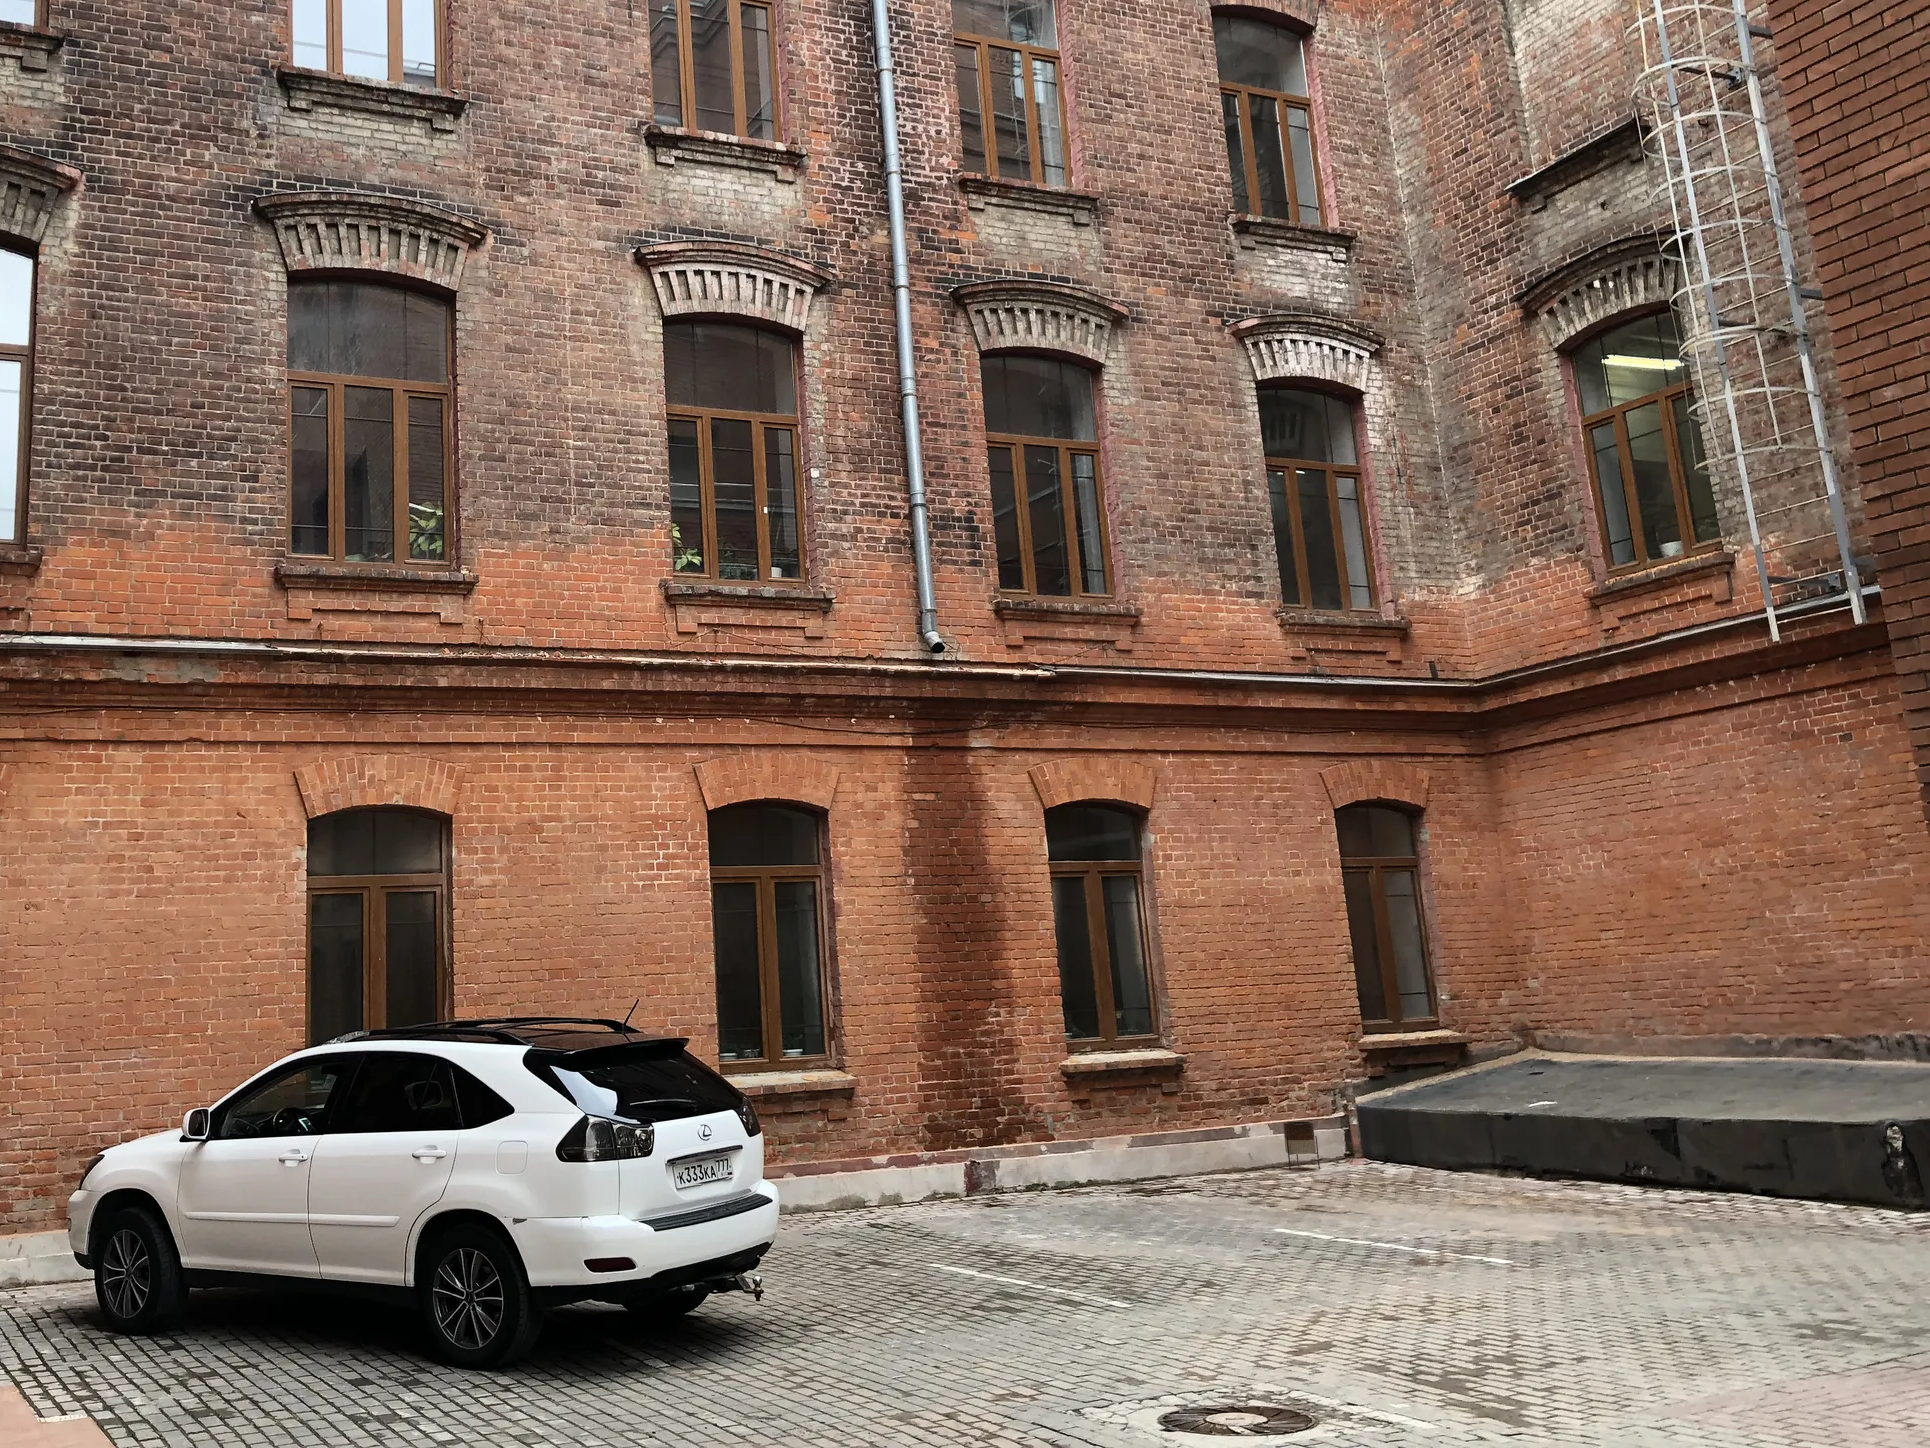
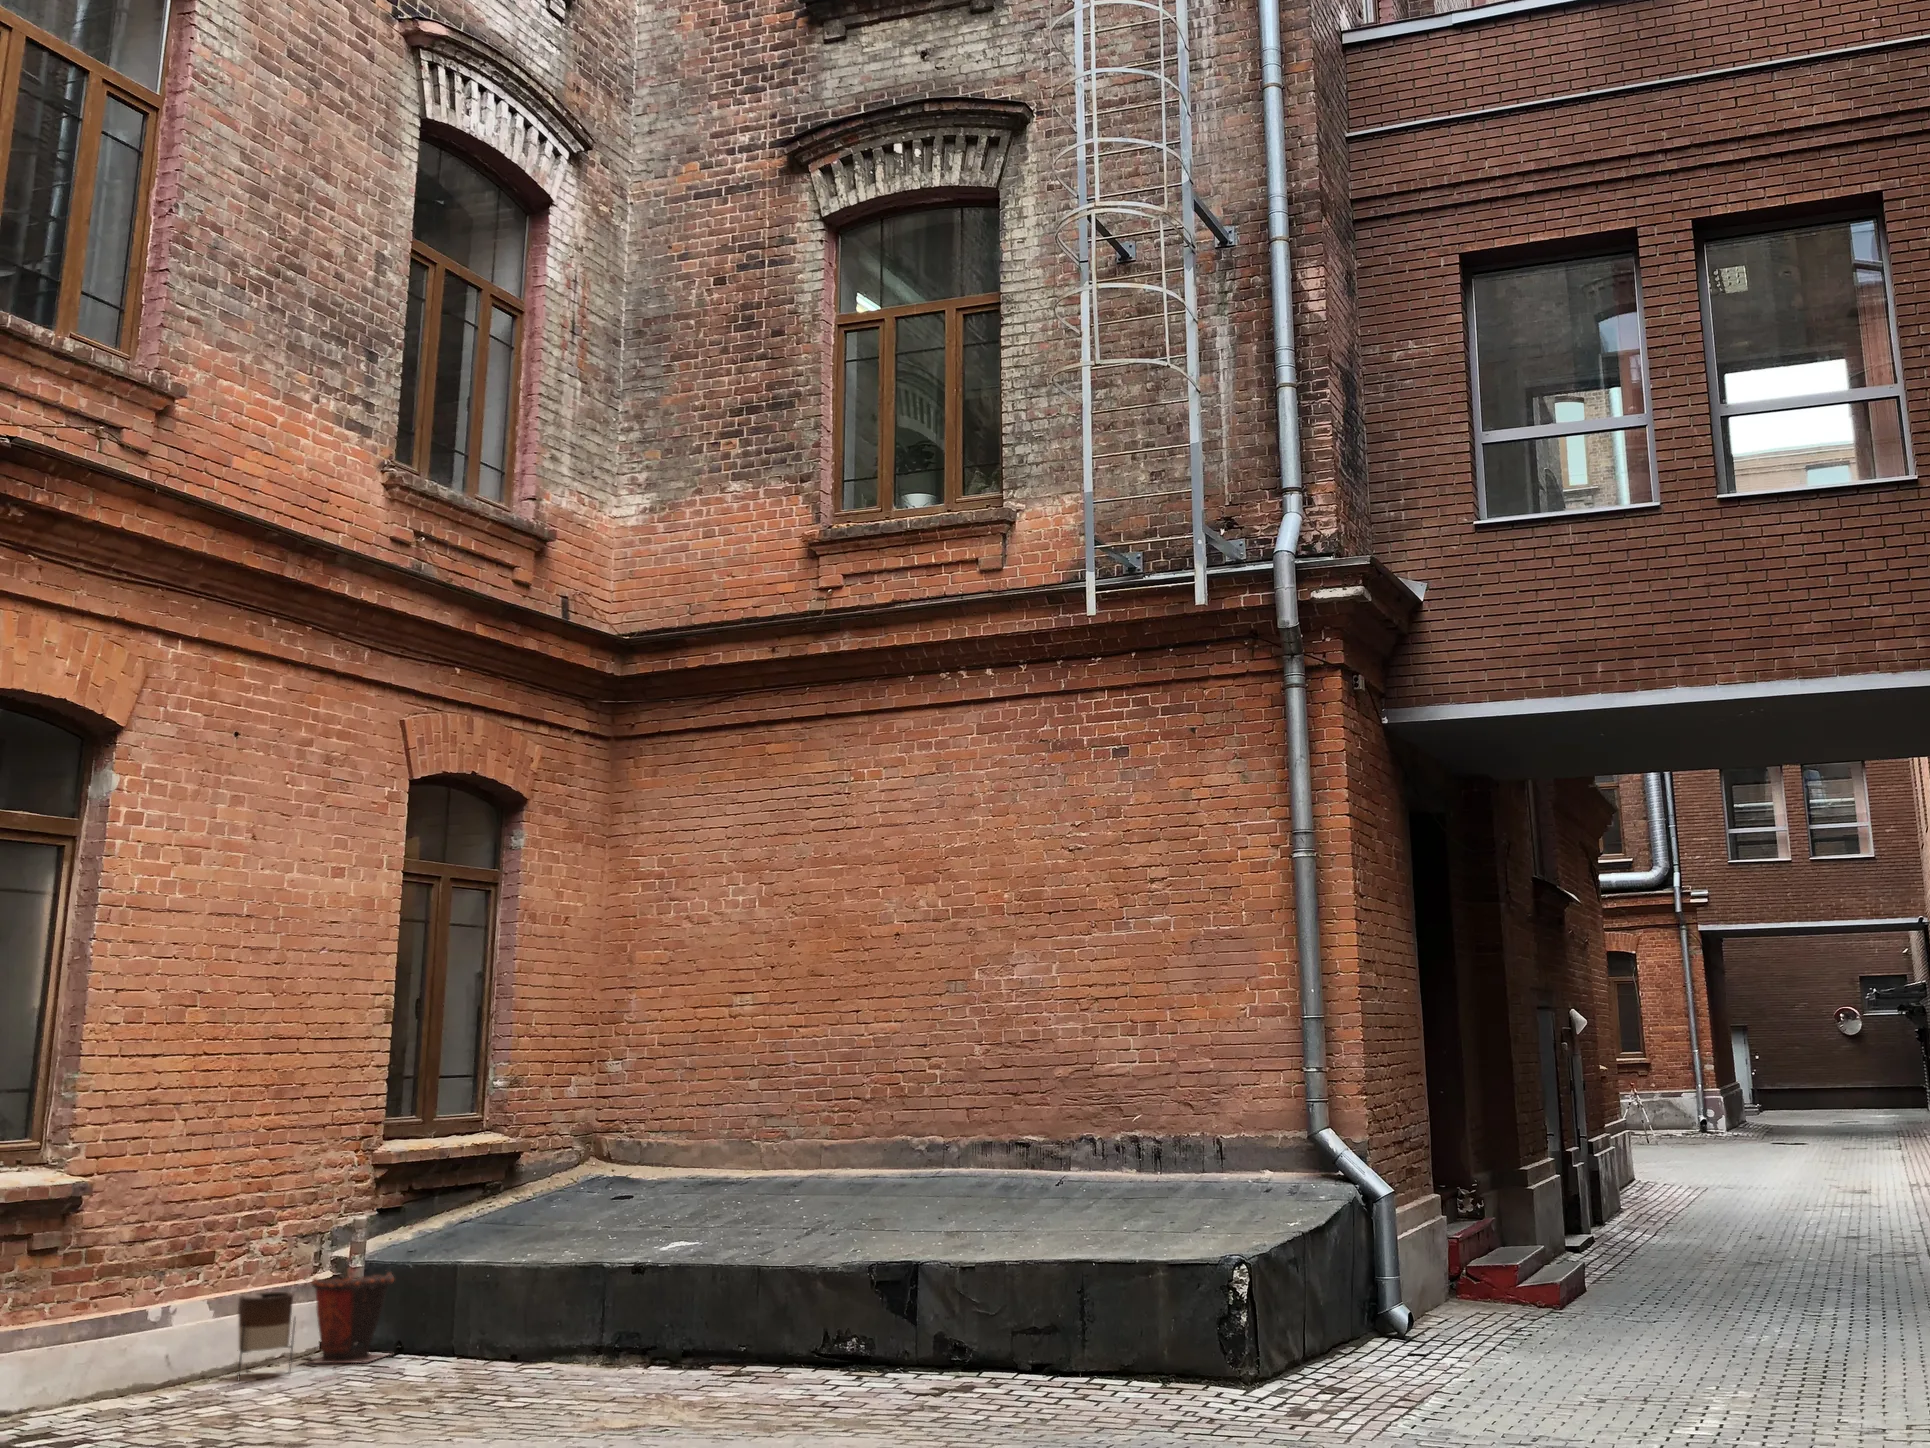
waste bin: none [1328,1112,1387,1167] -> present [309,1272,394,1363]

